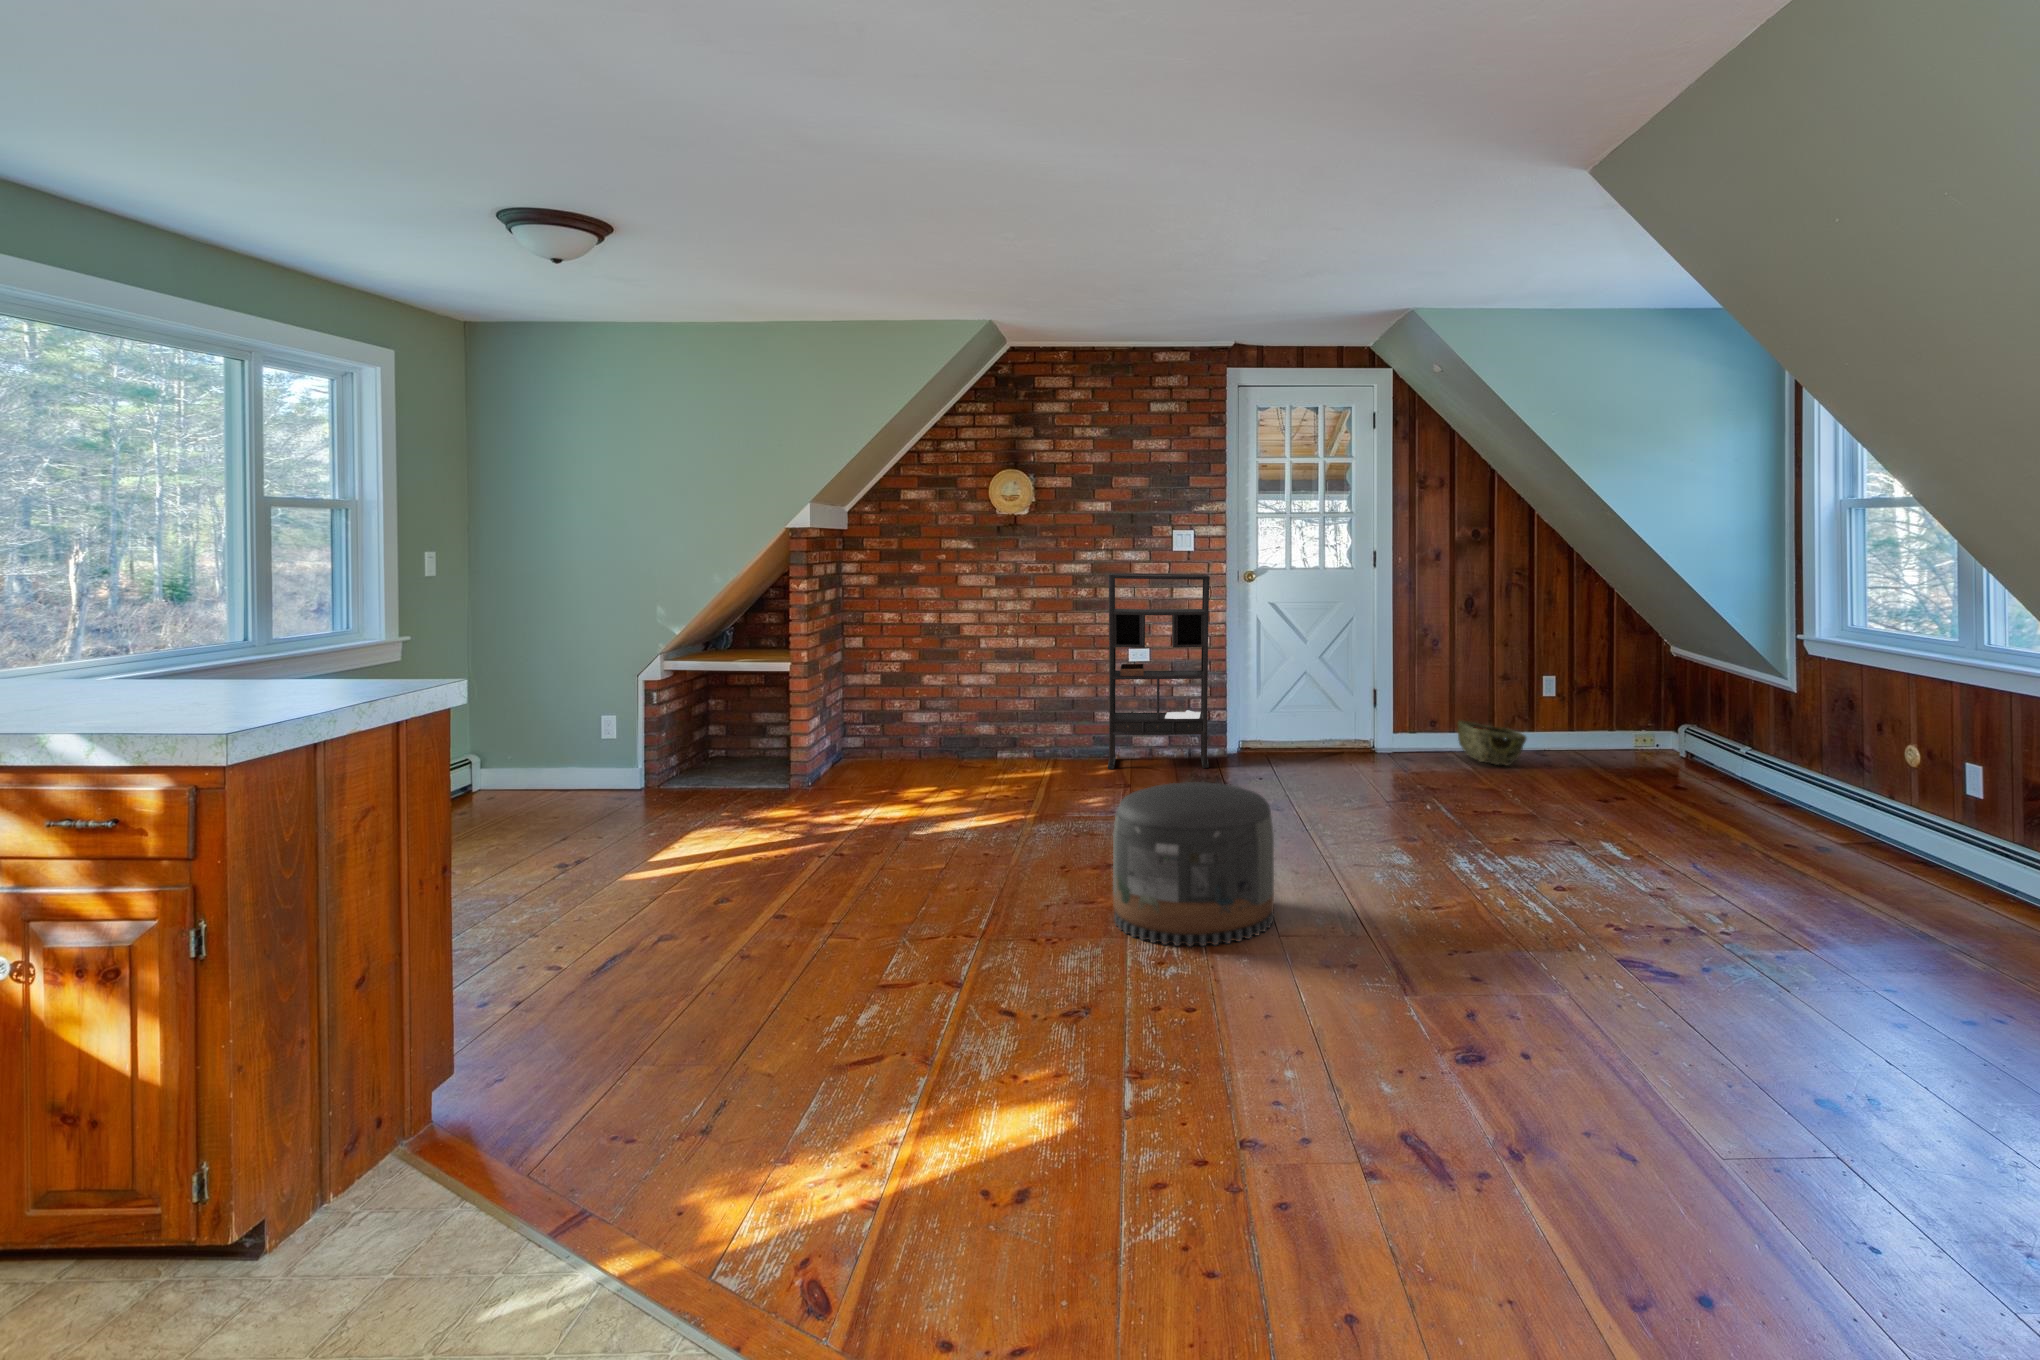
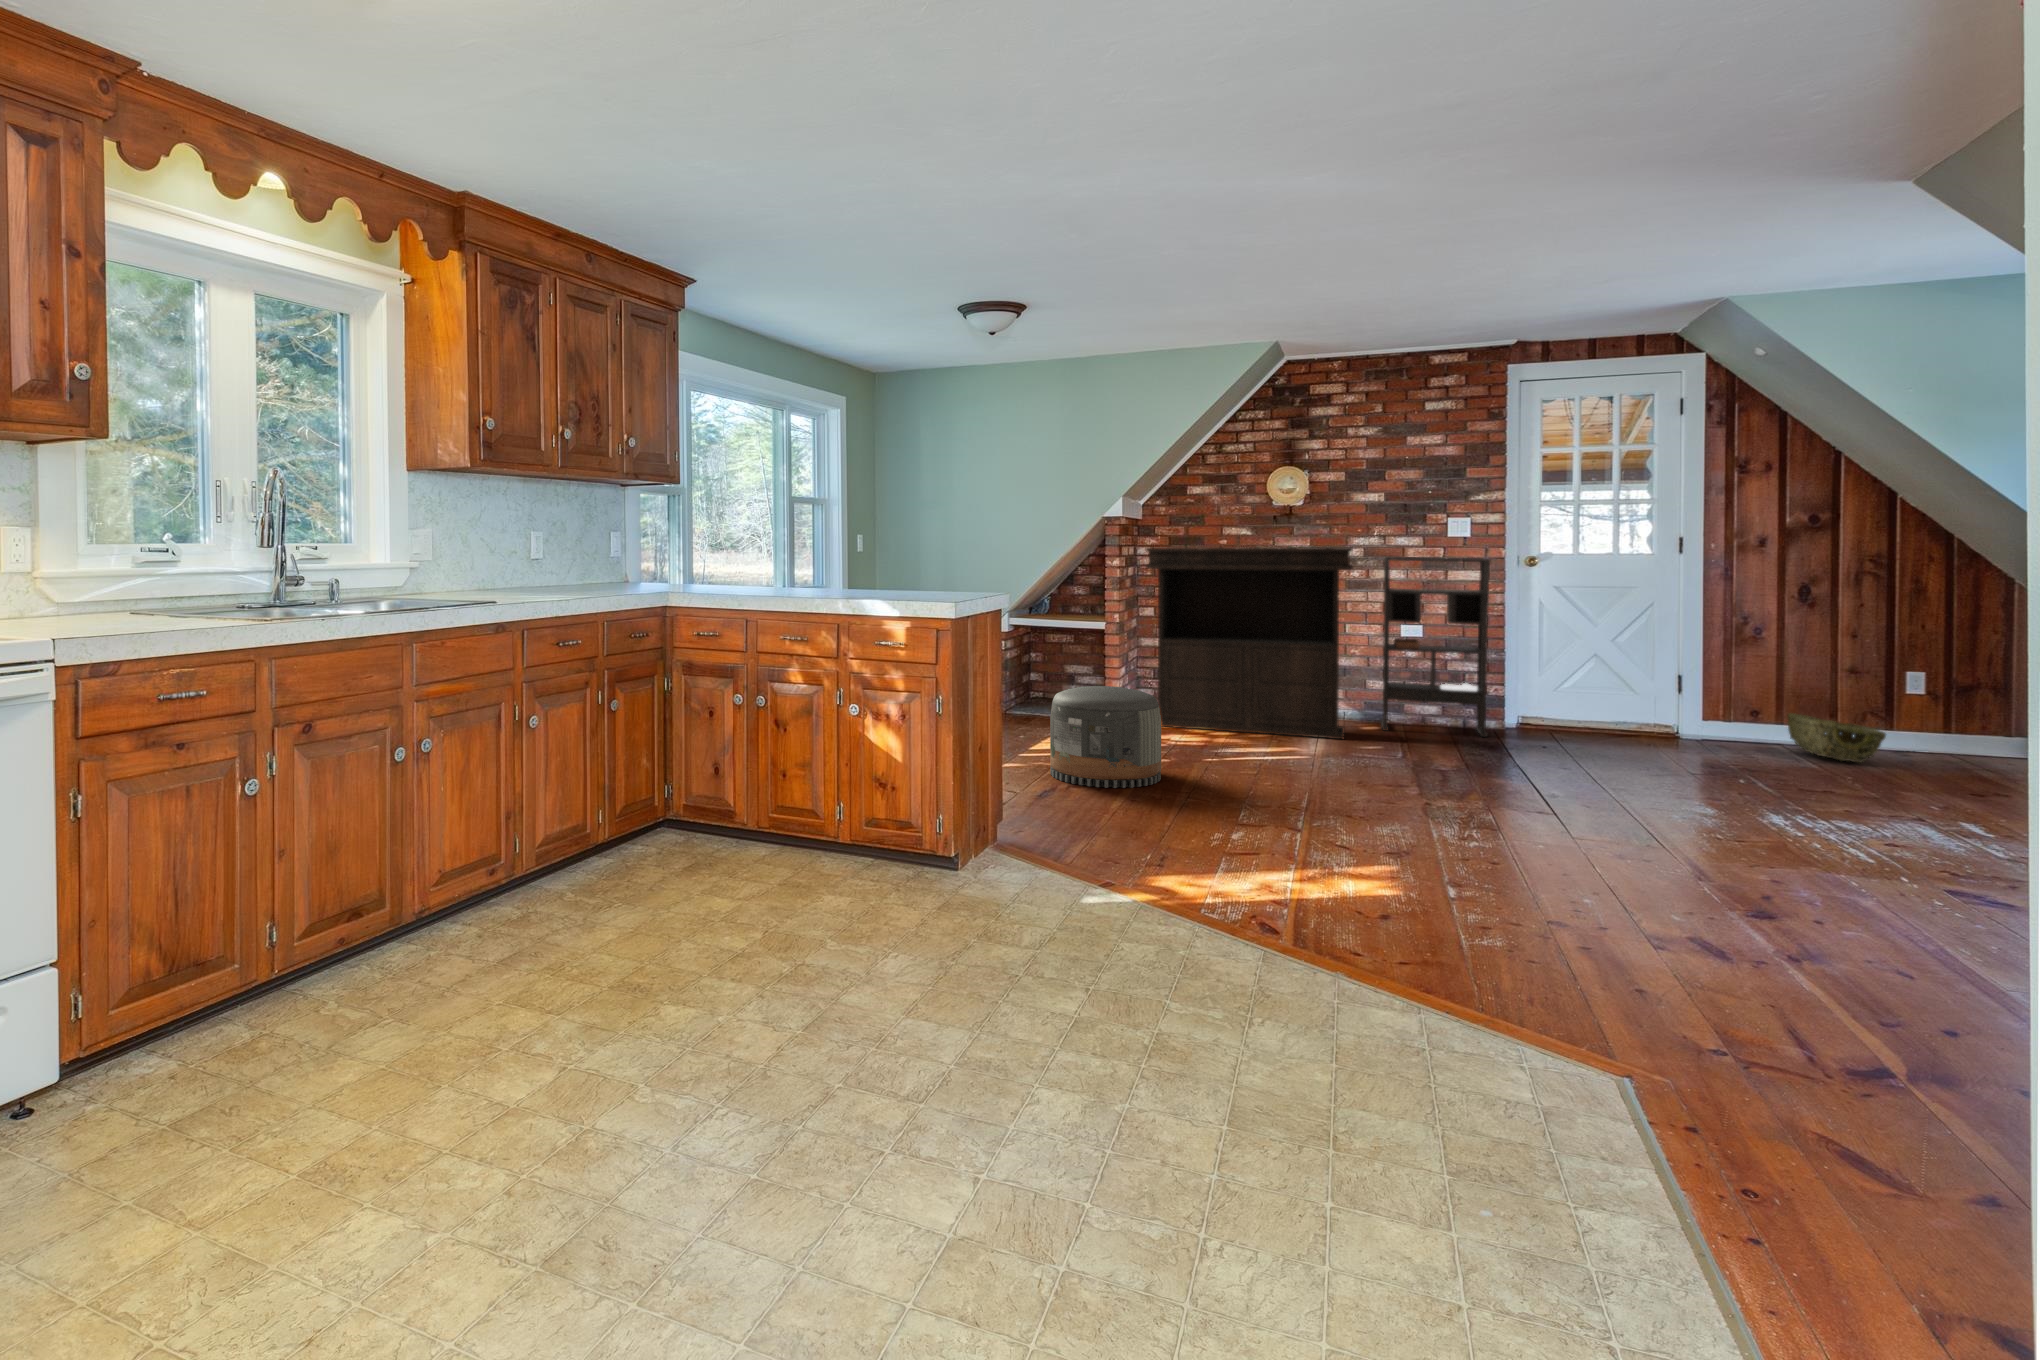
console table: none [835,564,1074,789] -> present [1146,547,1353,739]
pouf: present [1113,782,1274,946] -> present [1050,686,1161,788]

